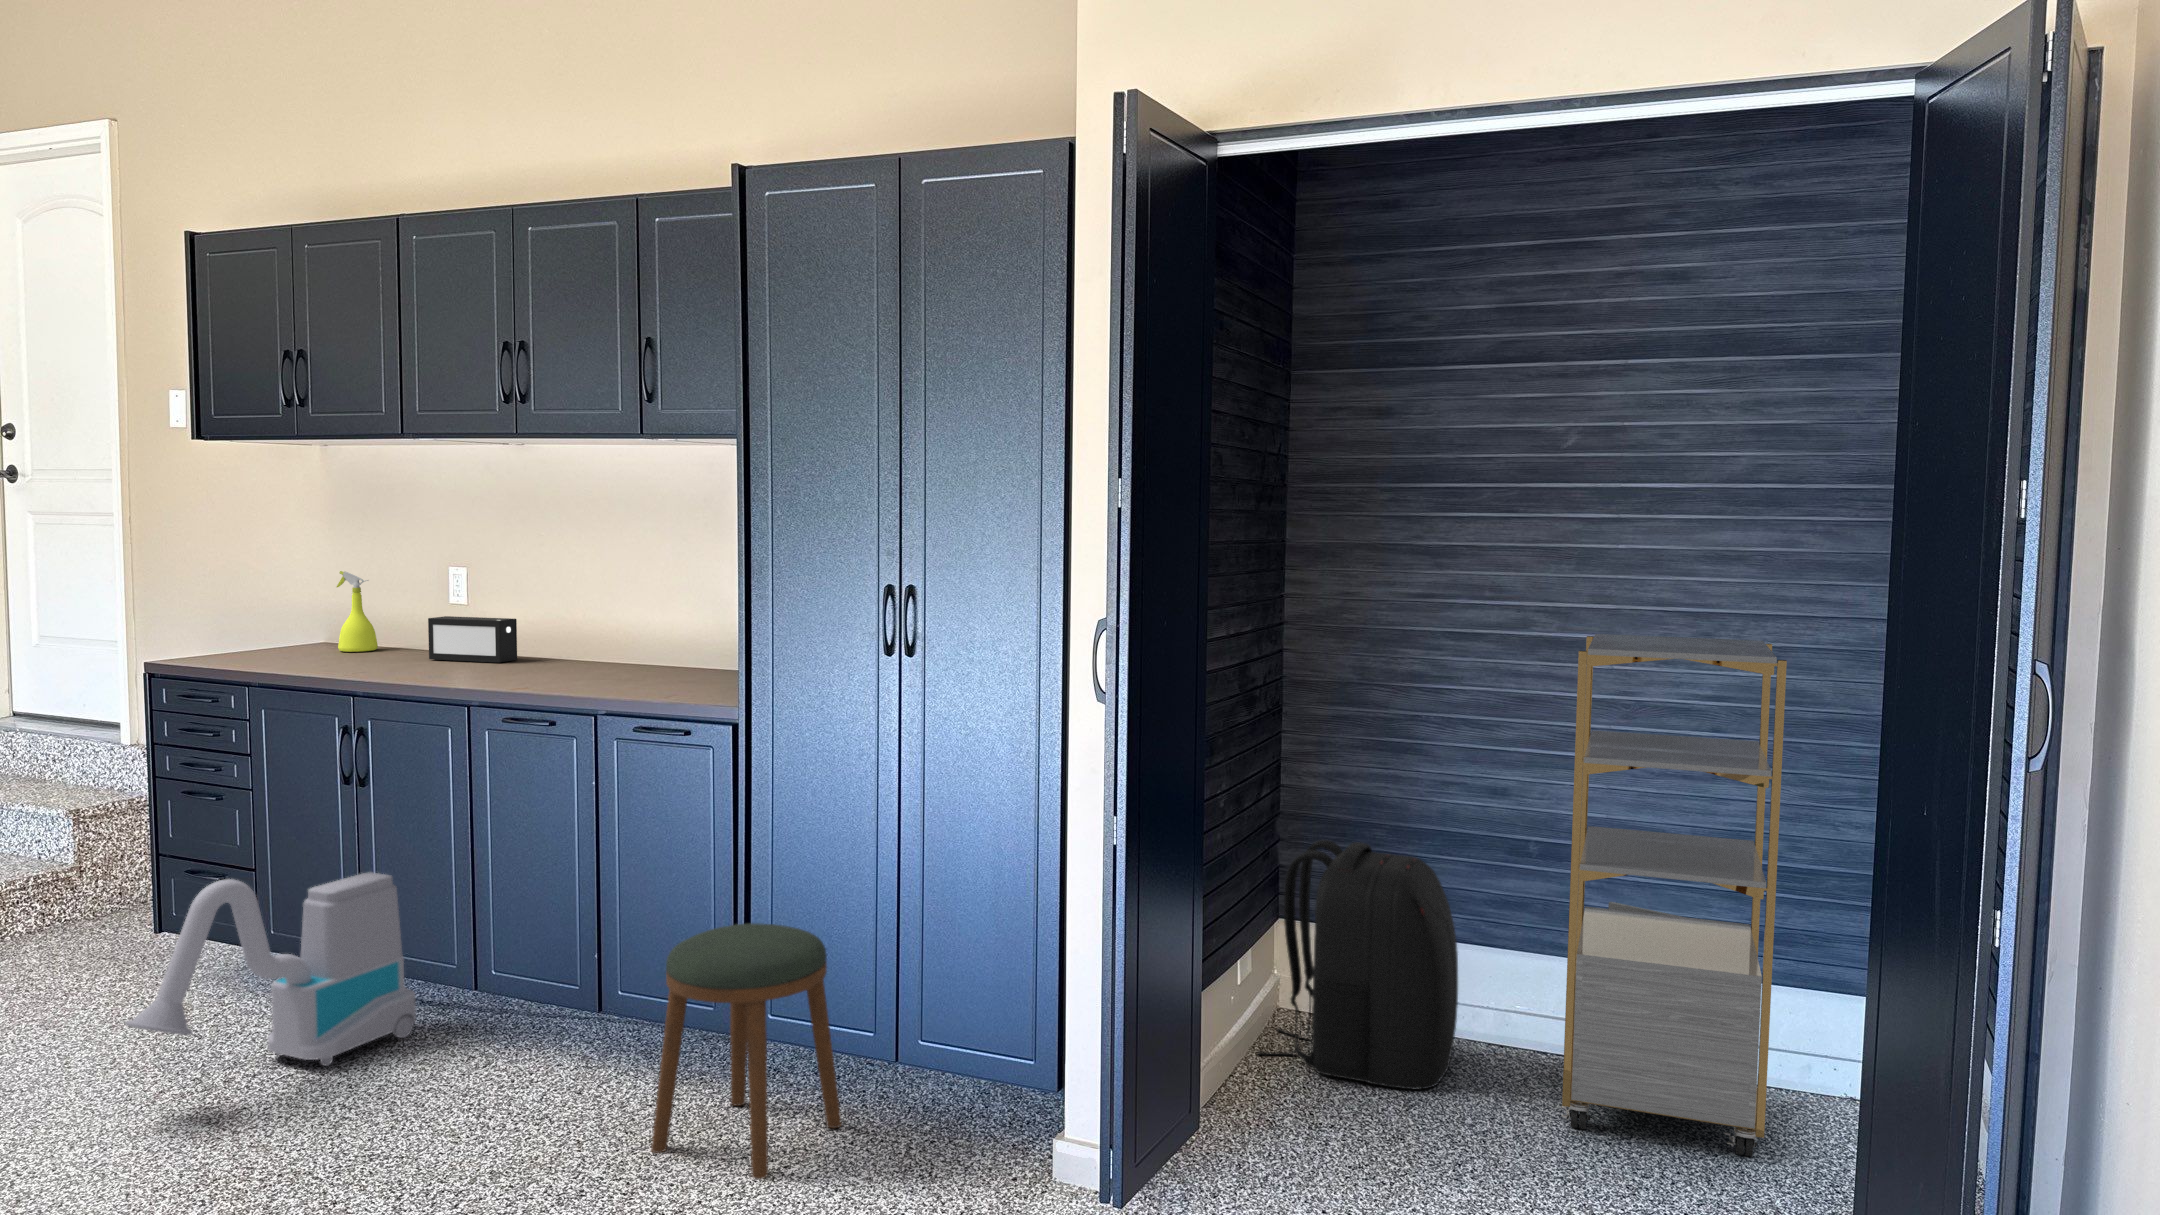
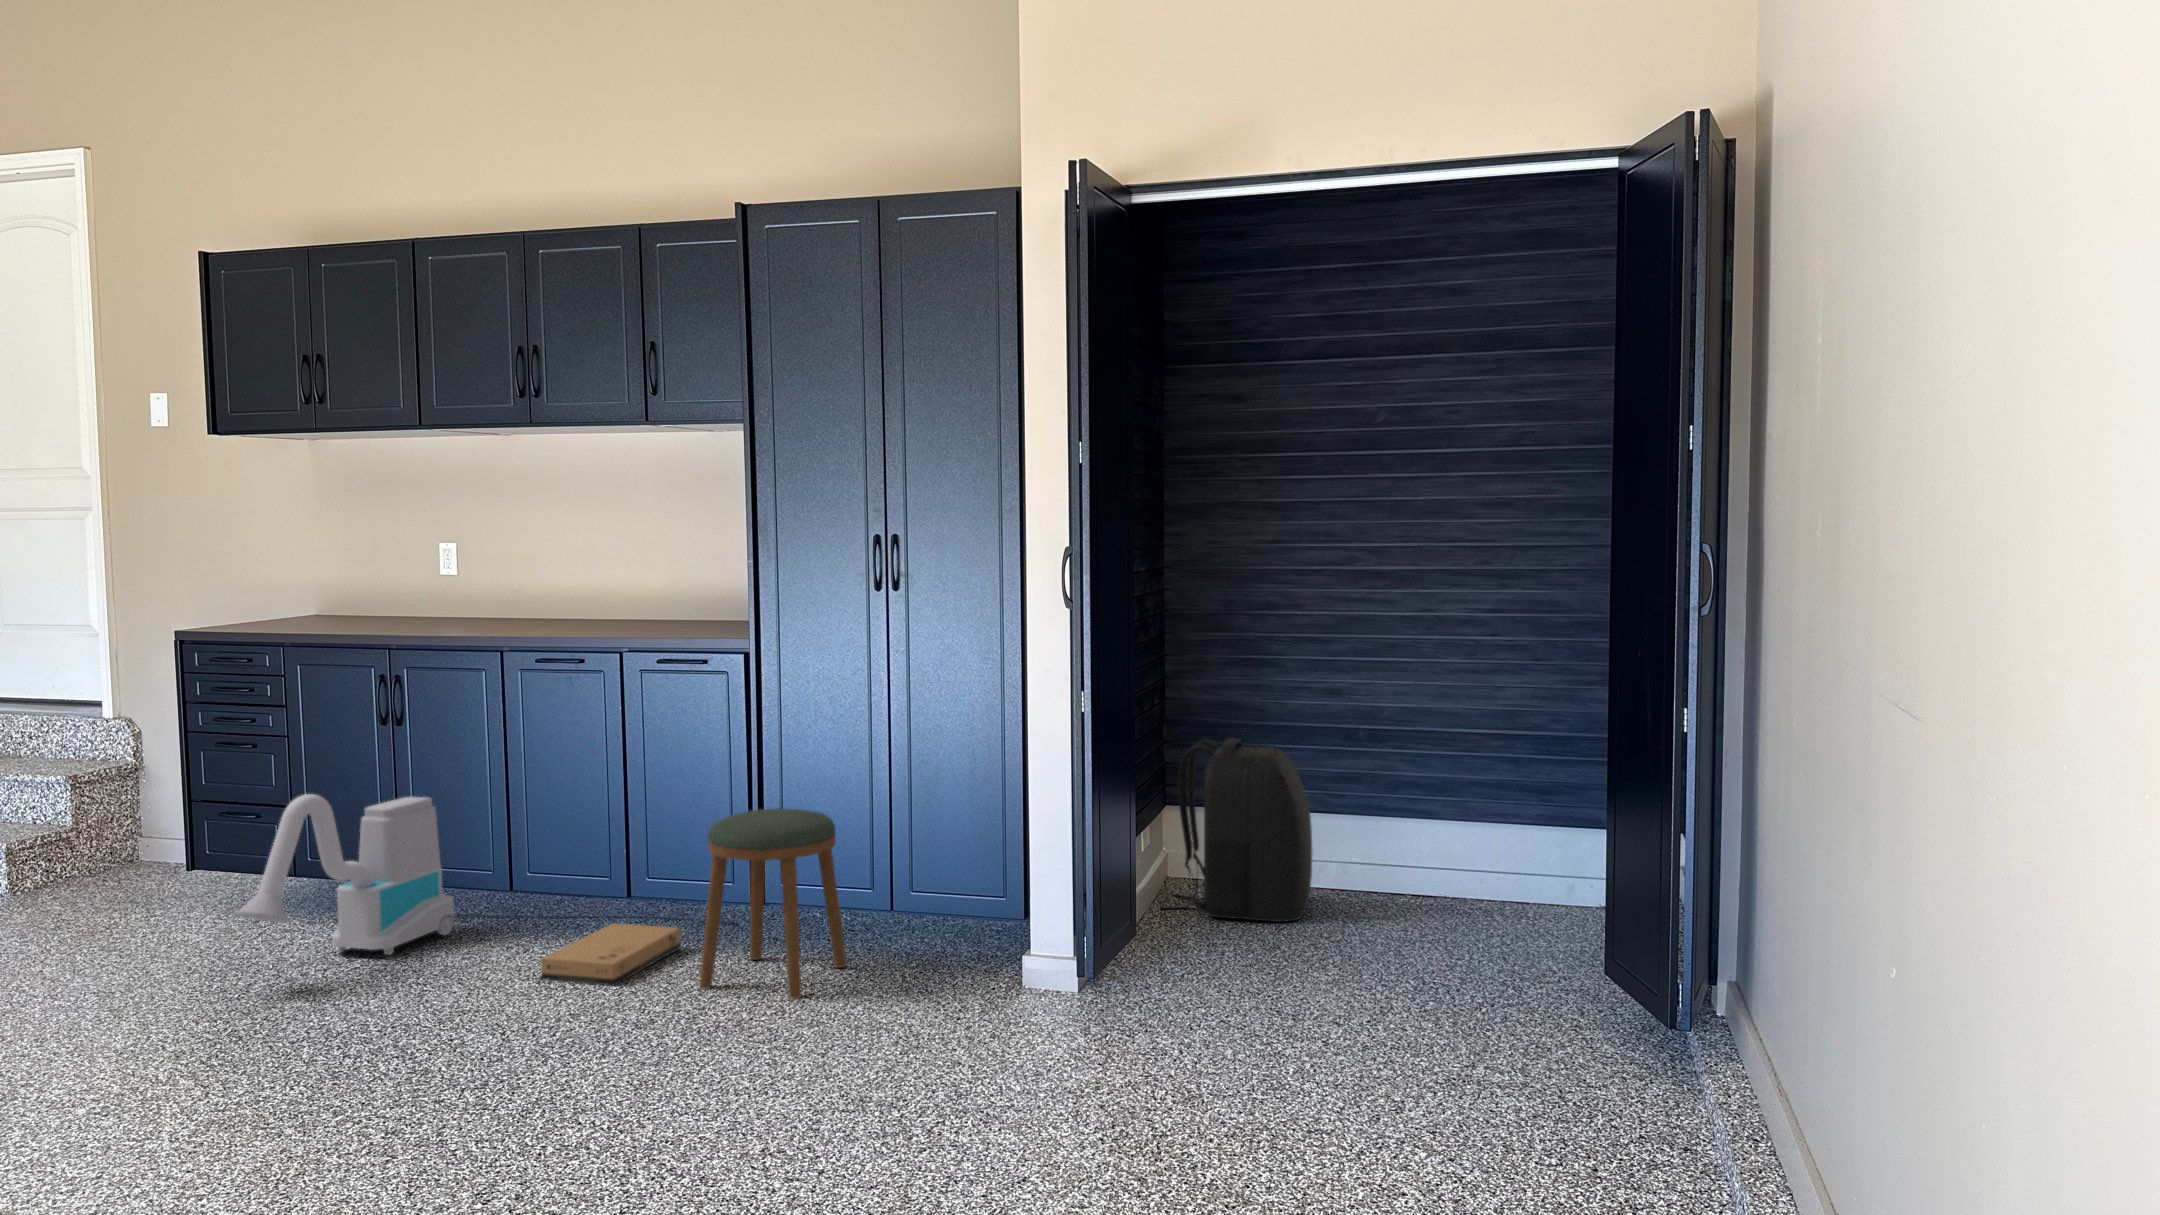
spray bottle: present [337,571,378,652] -> none [335,551,373,621]
speaker: present [428,616,517,663] -> none [431,586,512,623]
shelving unit: present [1562,634,1787,1157] -> none [1395,569,1546,944]
cardboard box: none [475,1041,657,1138] -> present [541,923,681,986]

